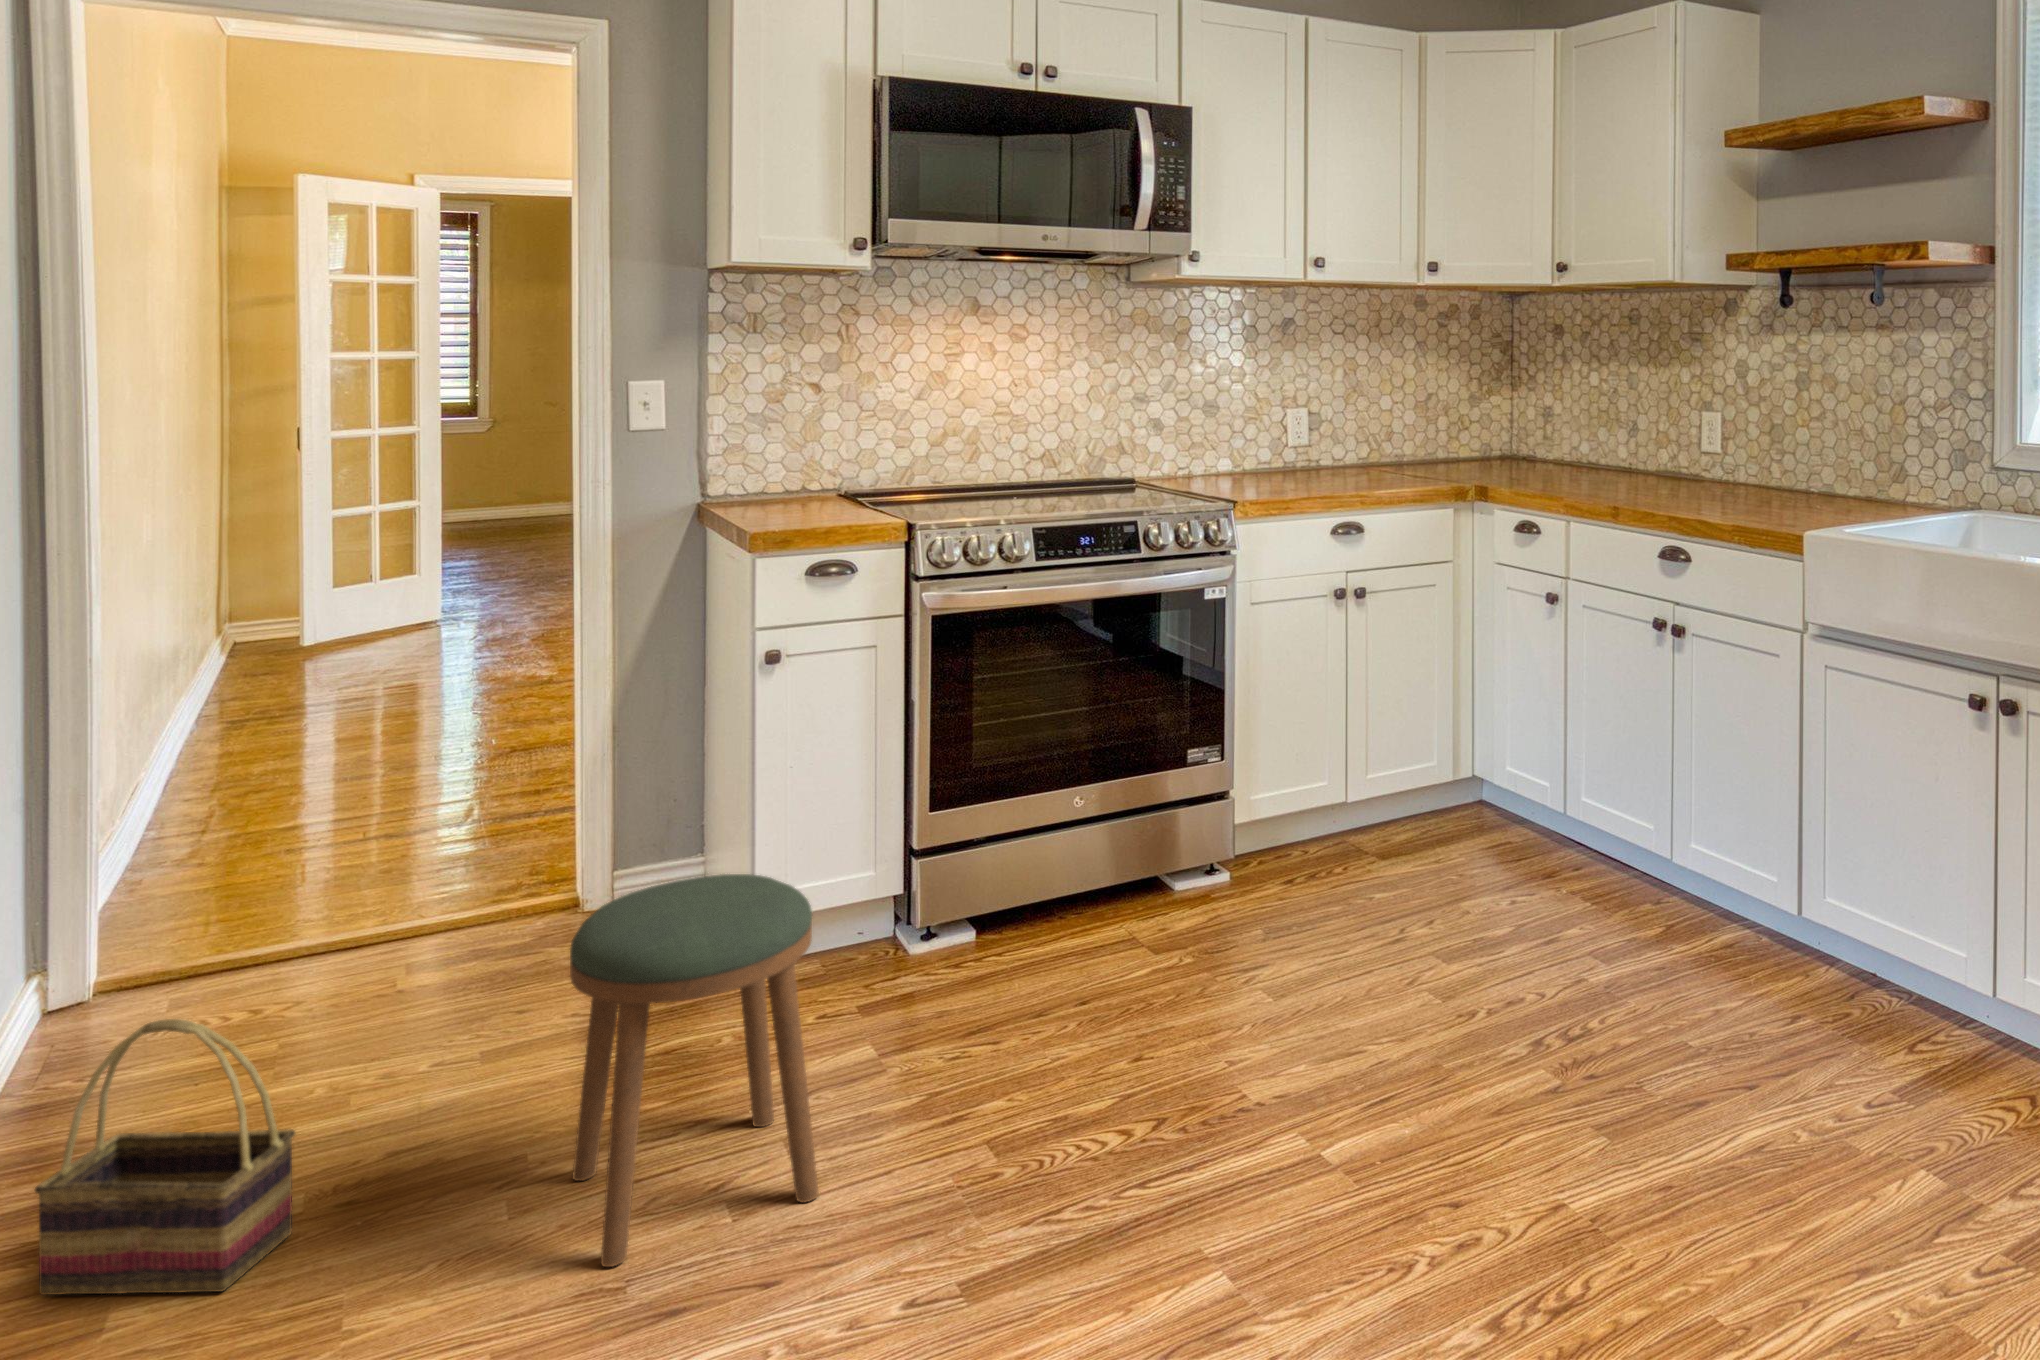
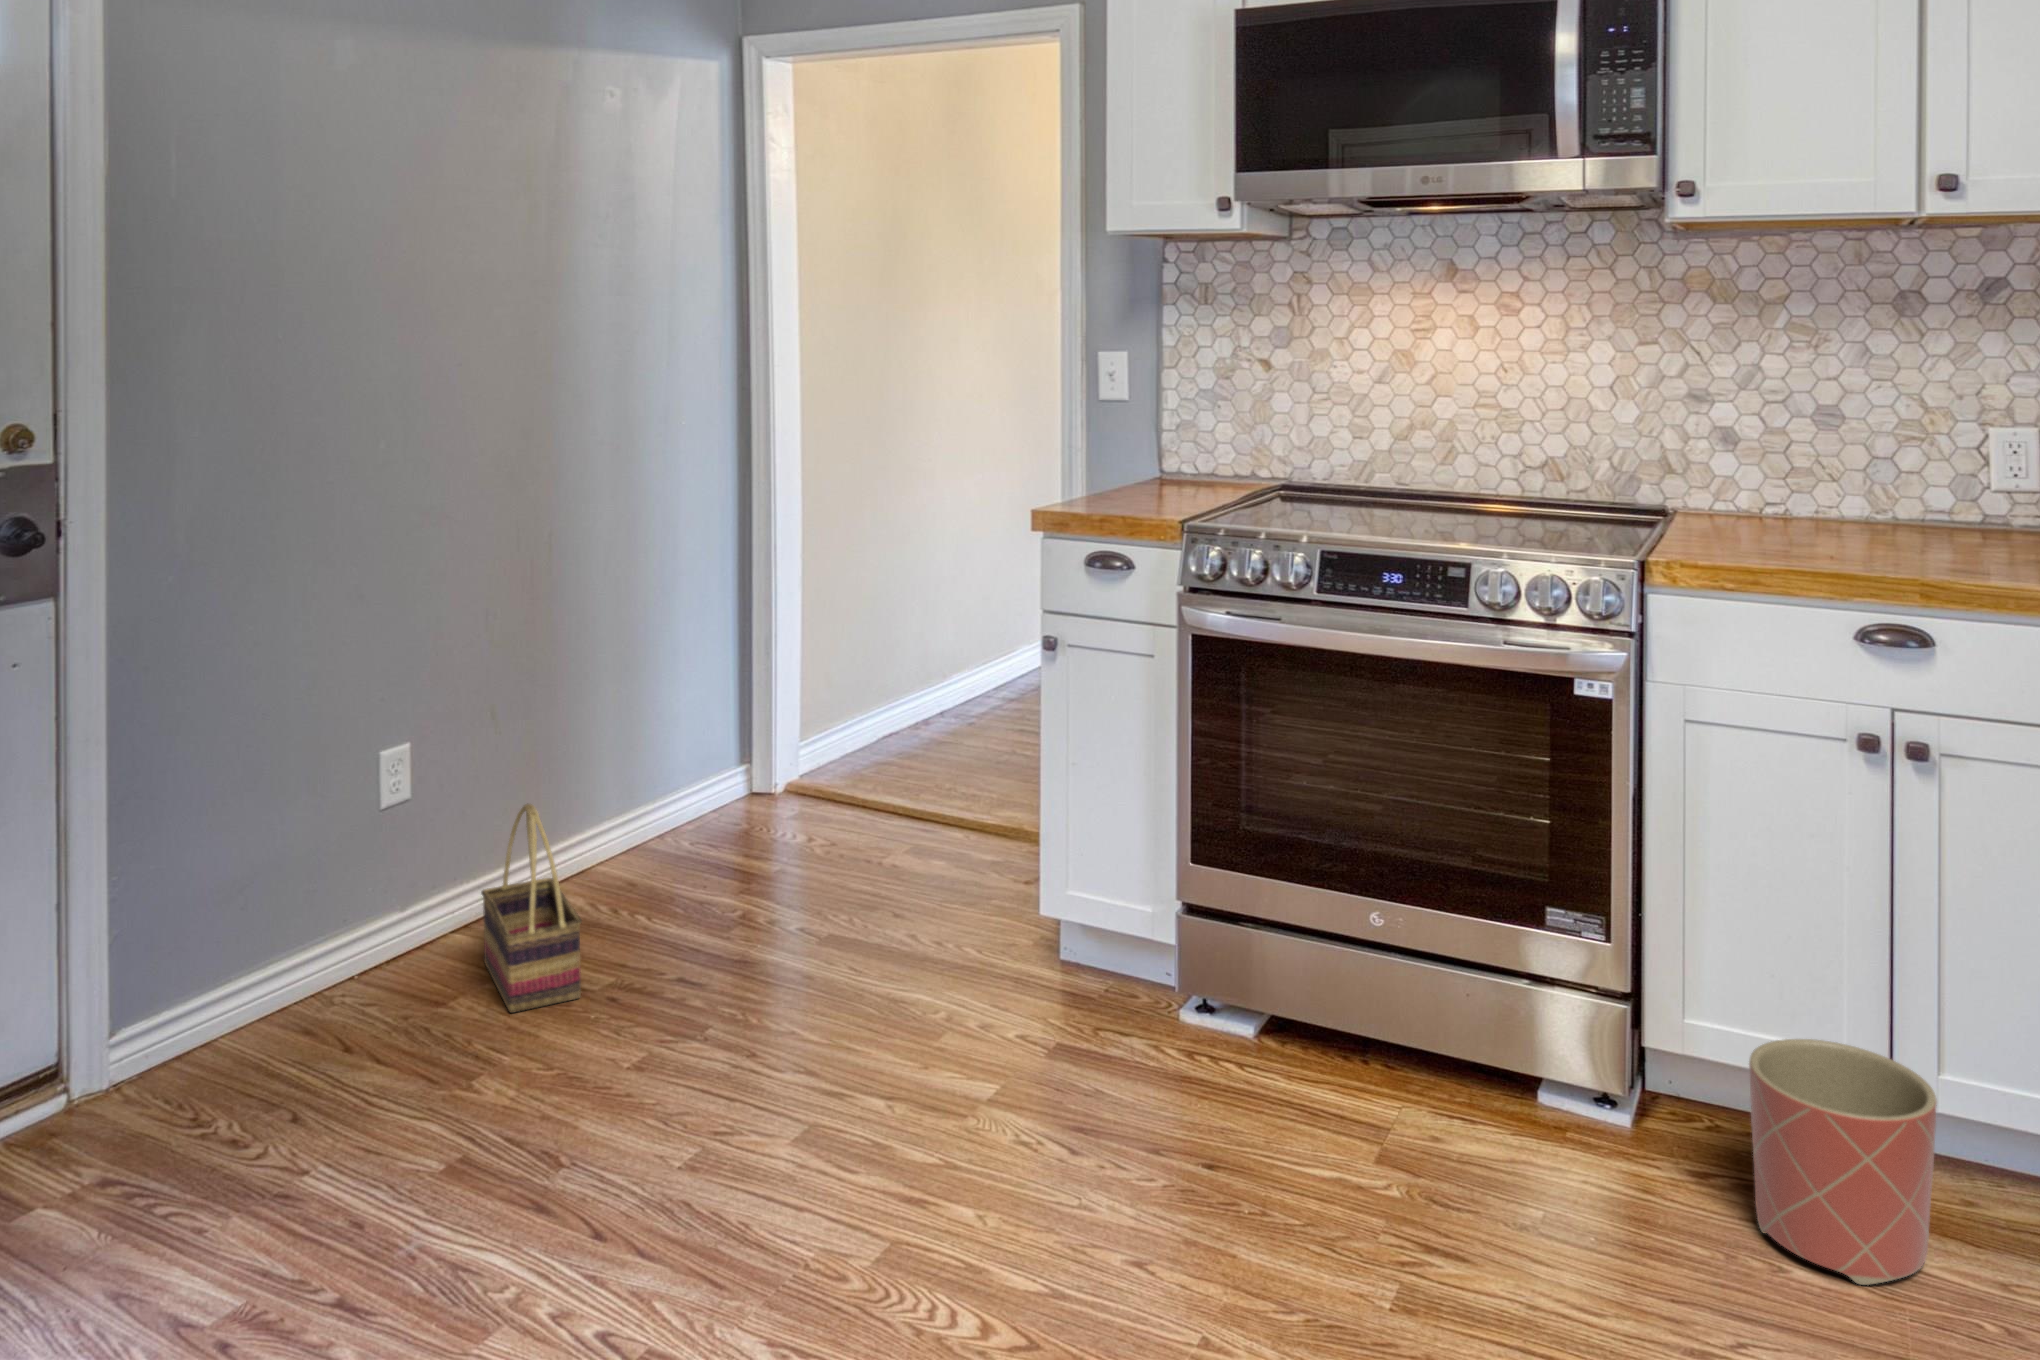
planter: none [1329,767,1423,889] -> present [1749,1039,1937,1285]
stool: present [570,874,819,1267] -> none [600,823,849,1182]

